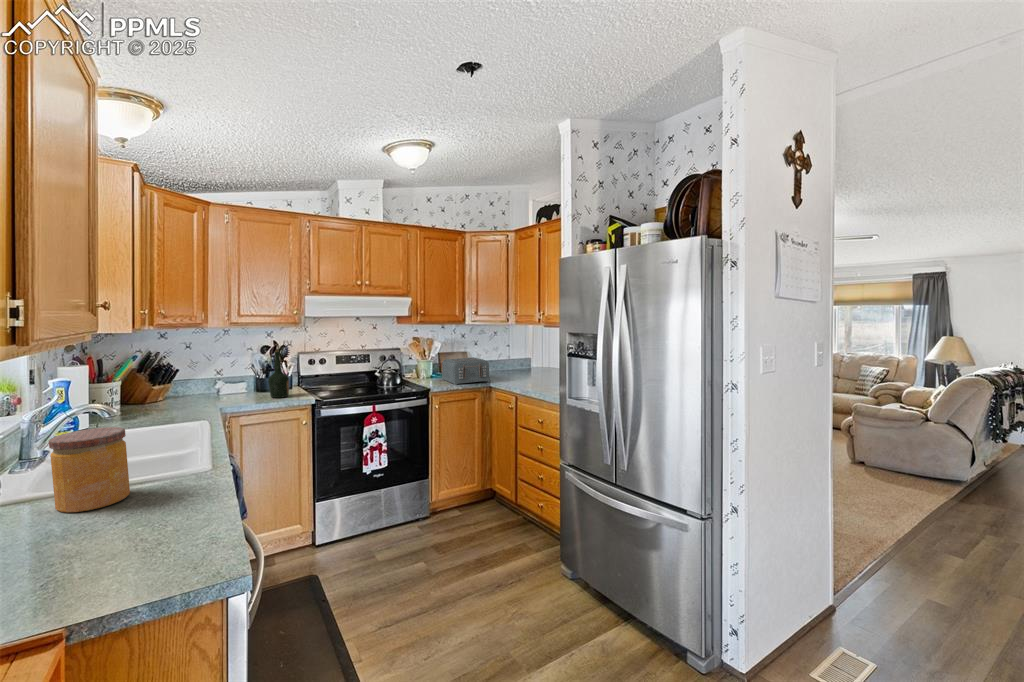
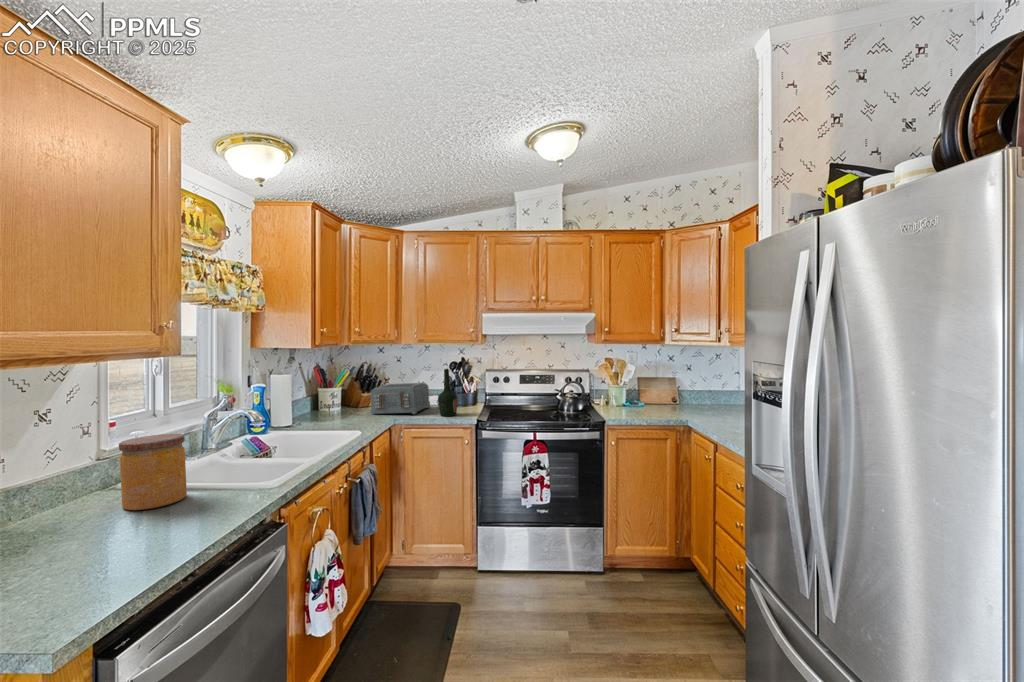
toaster: present [442,357,490,385] -> present [370,383,430,415]

